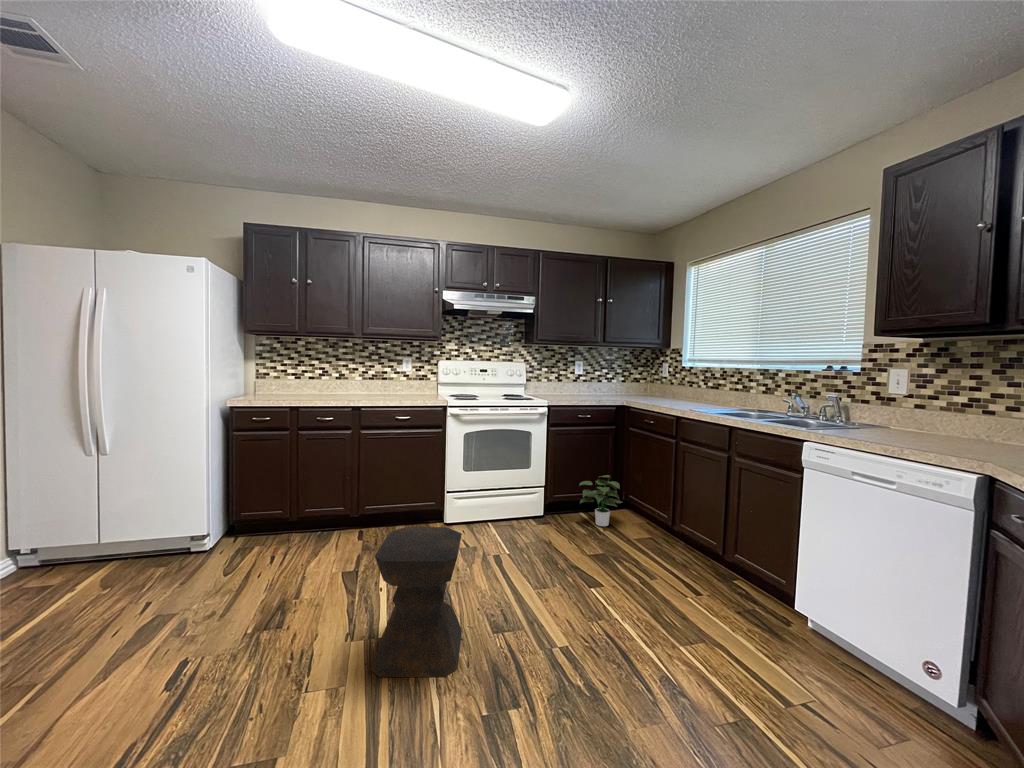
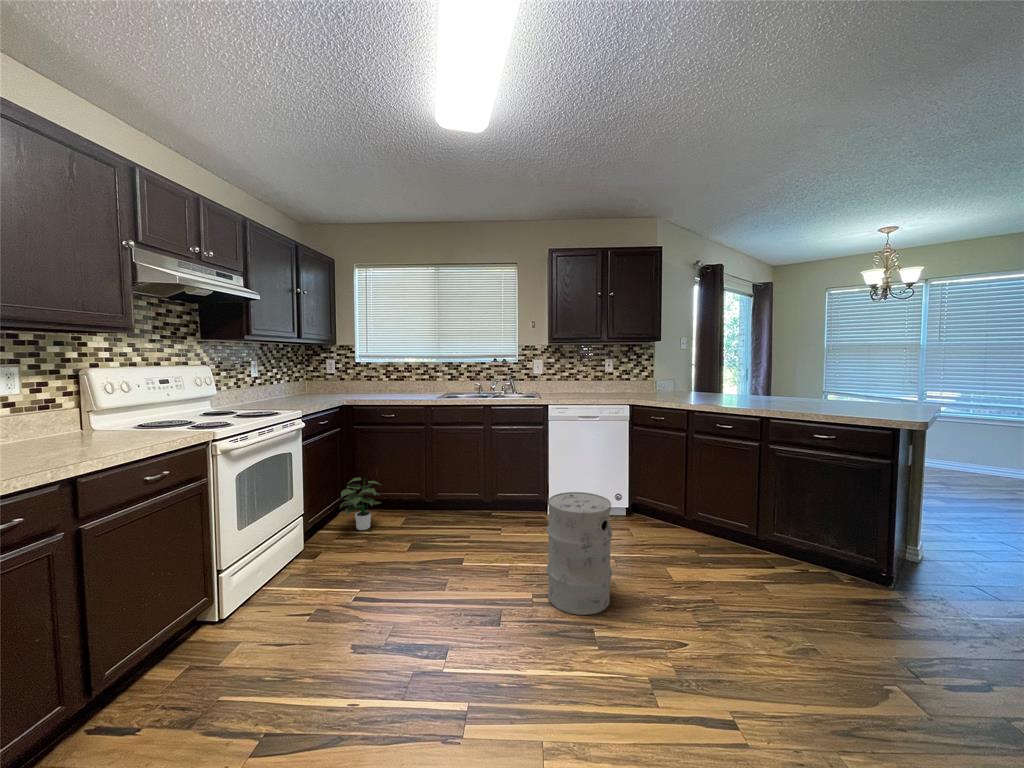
stool: present [371,527,462,677] -> none [448,546,548,717]
trash can: none [543,533,637,719] -> present [546,492,612,615]

